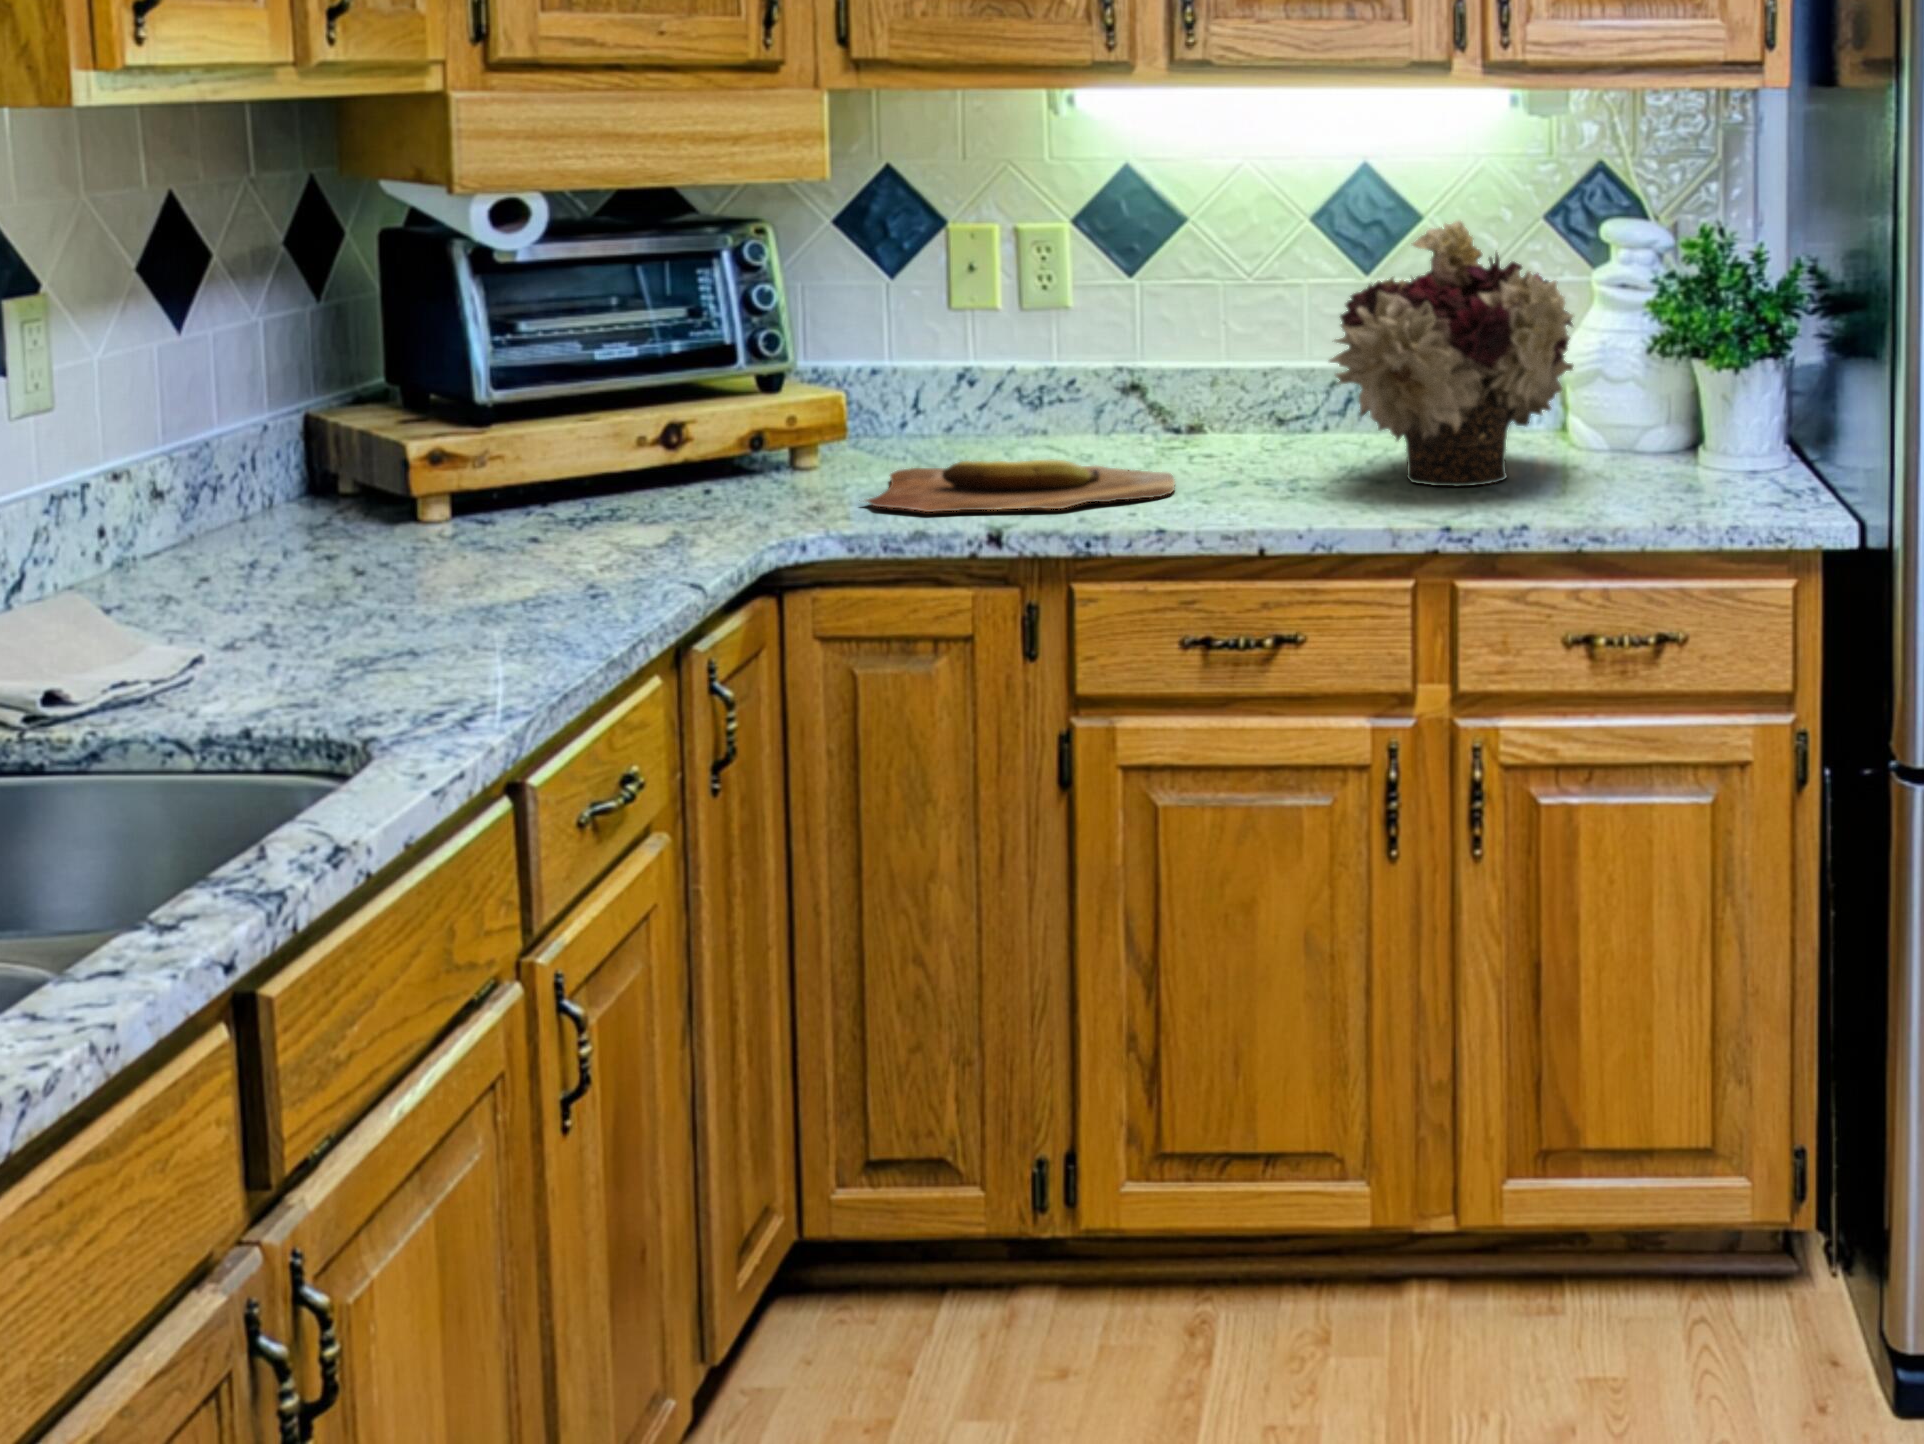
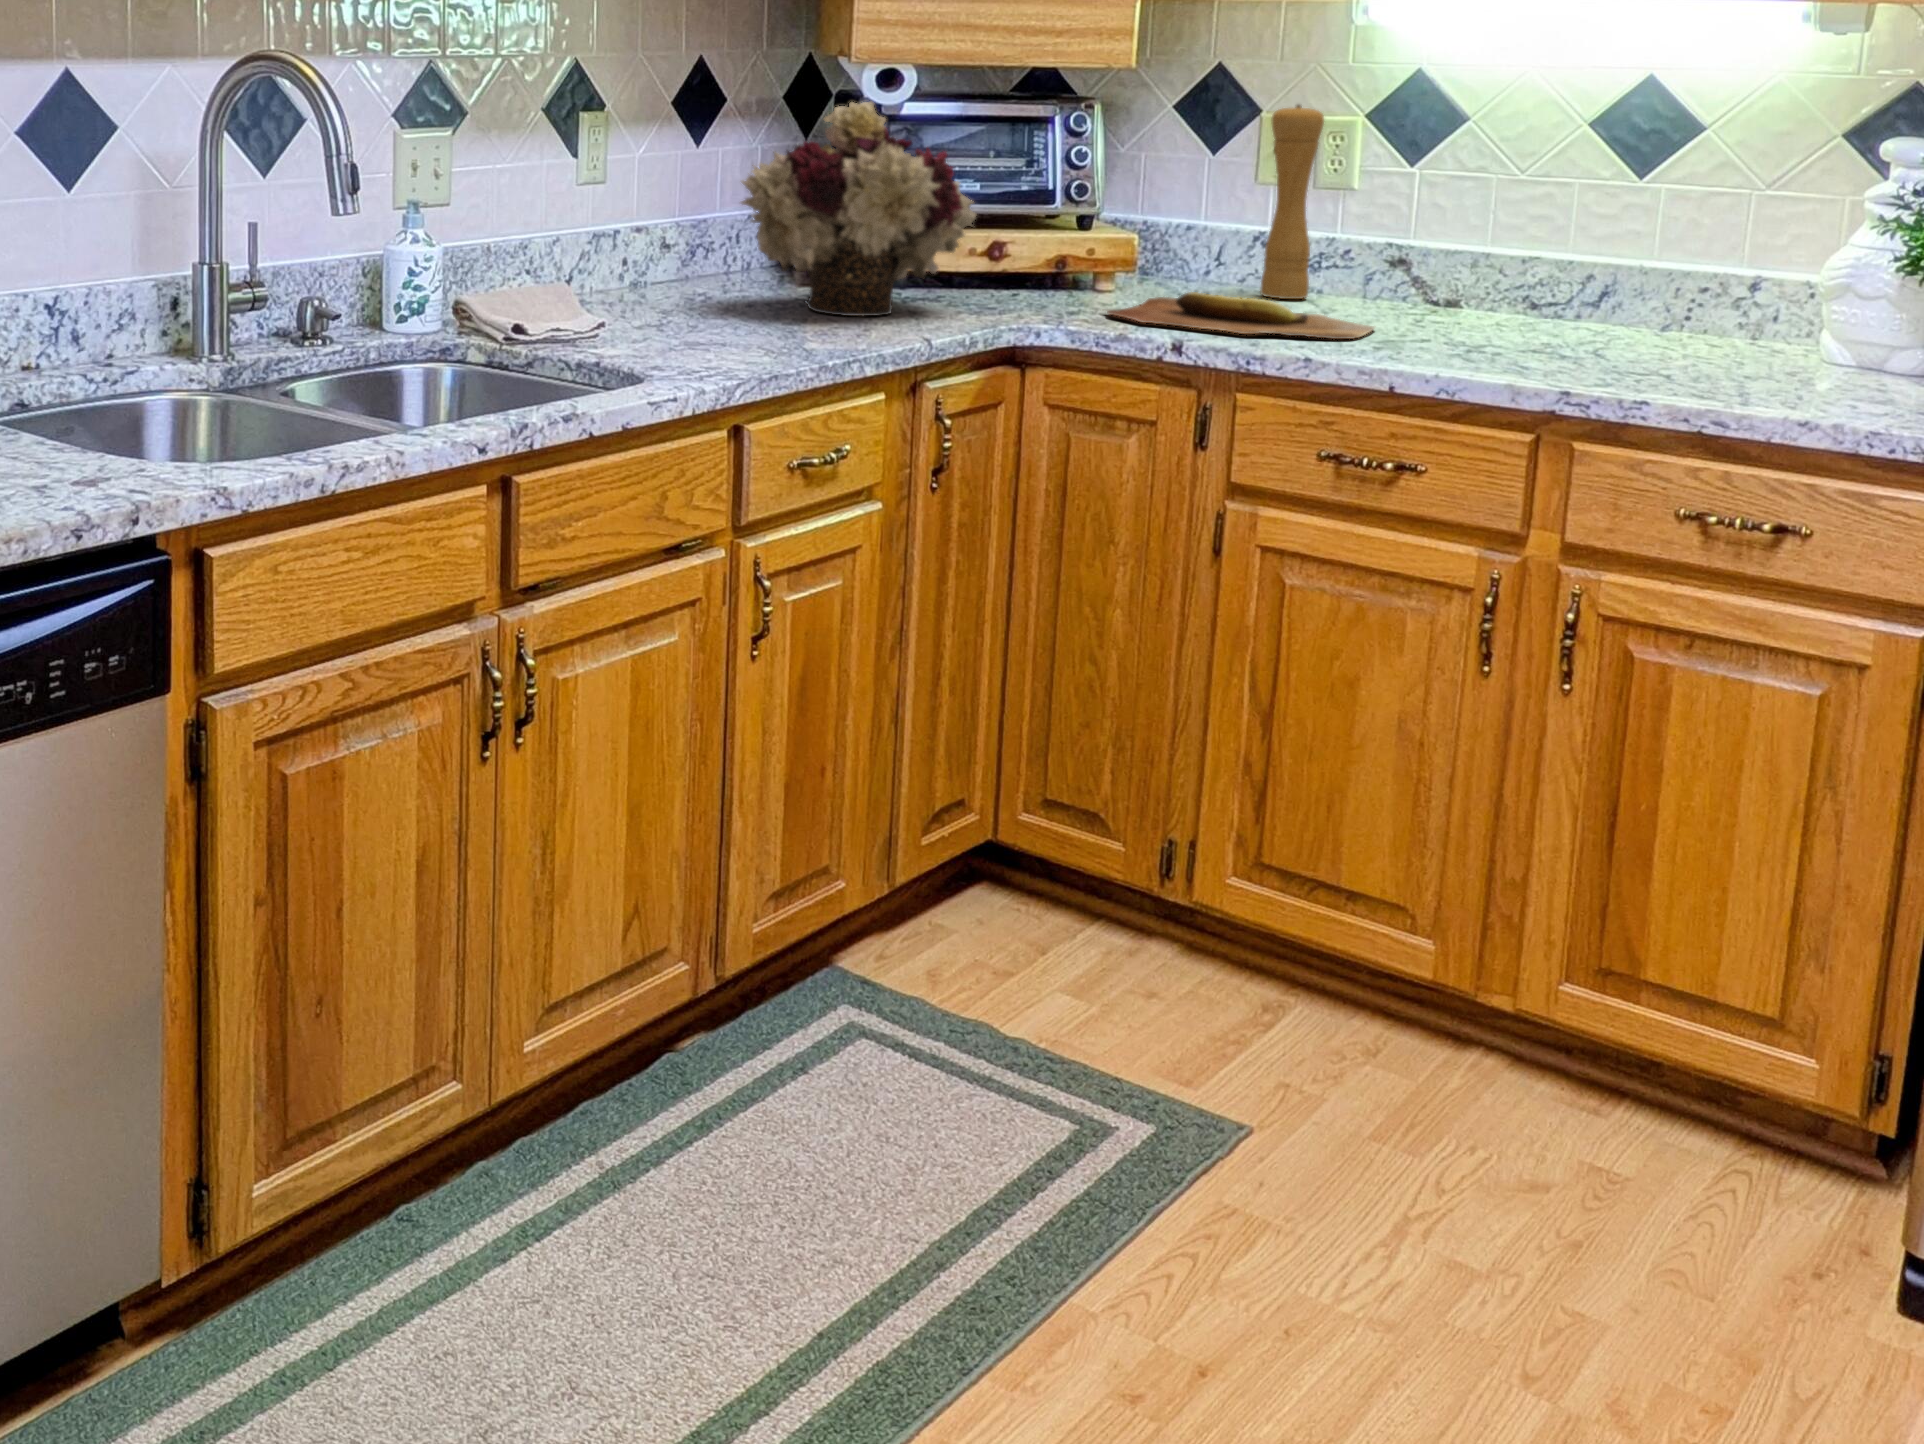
pepper mill: none [982,214,1045,449] -> present [1260,105,1324,299]
flower arrangement: present [1329,221,1573,486] -> present [741,102,976,316]

